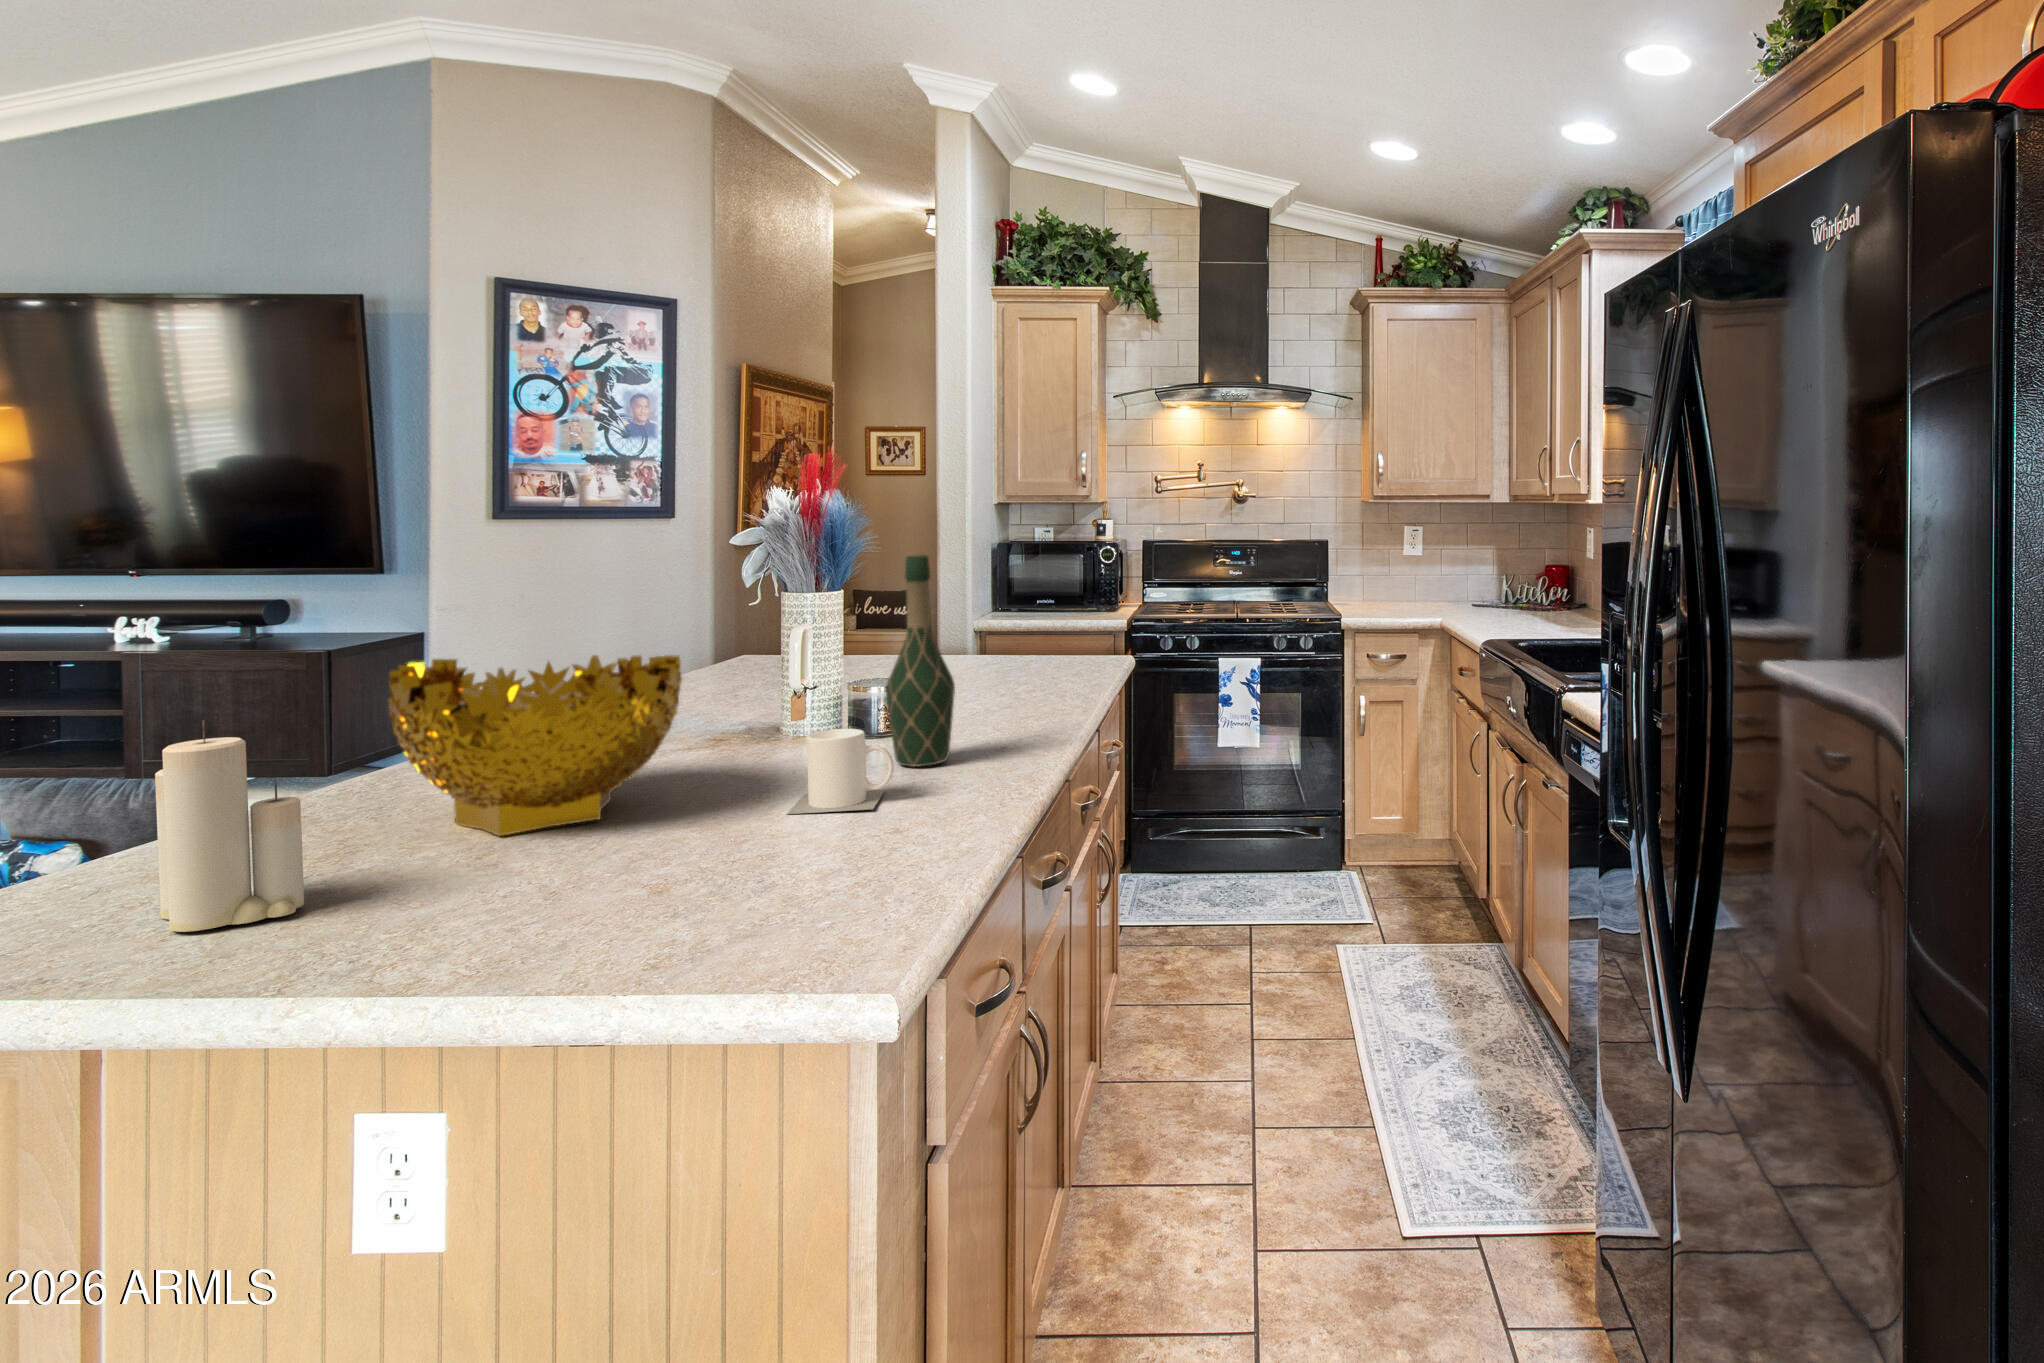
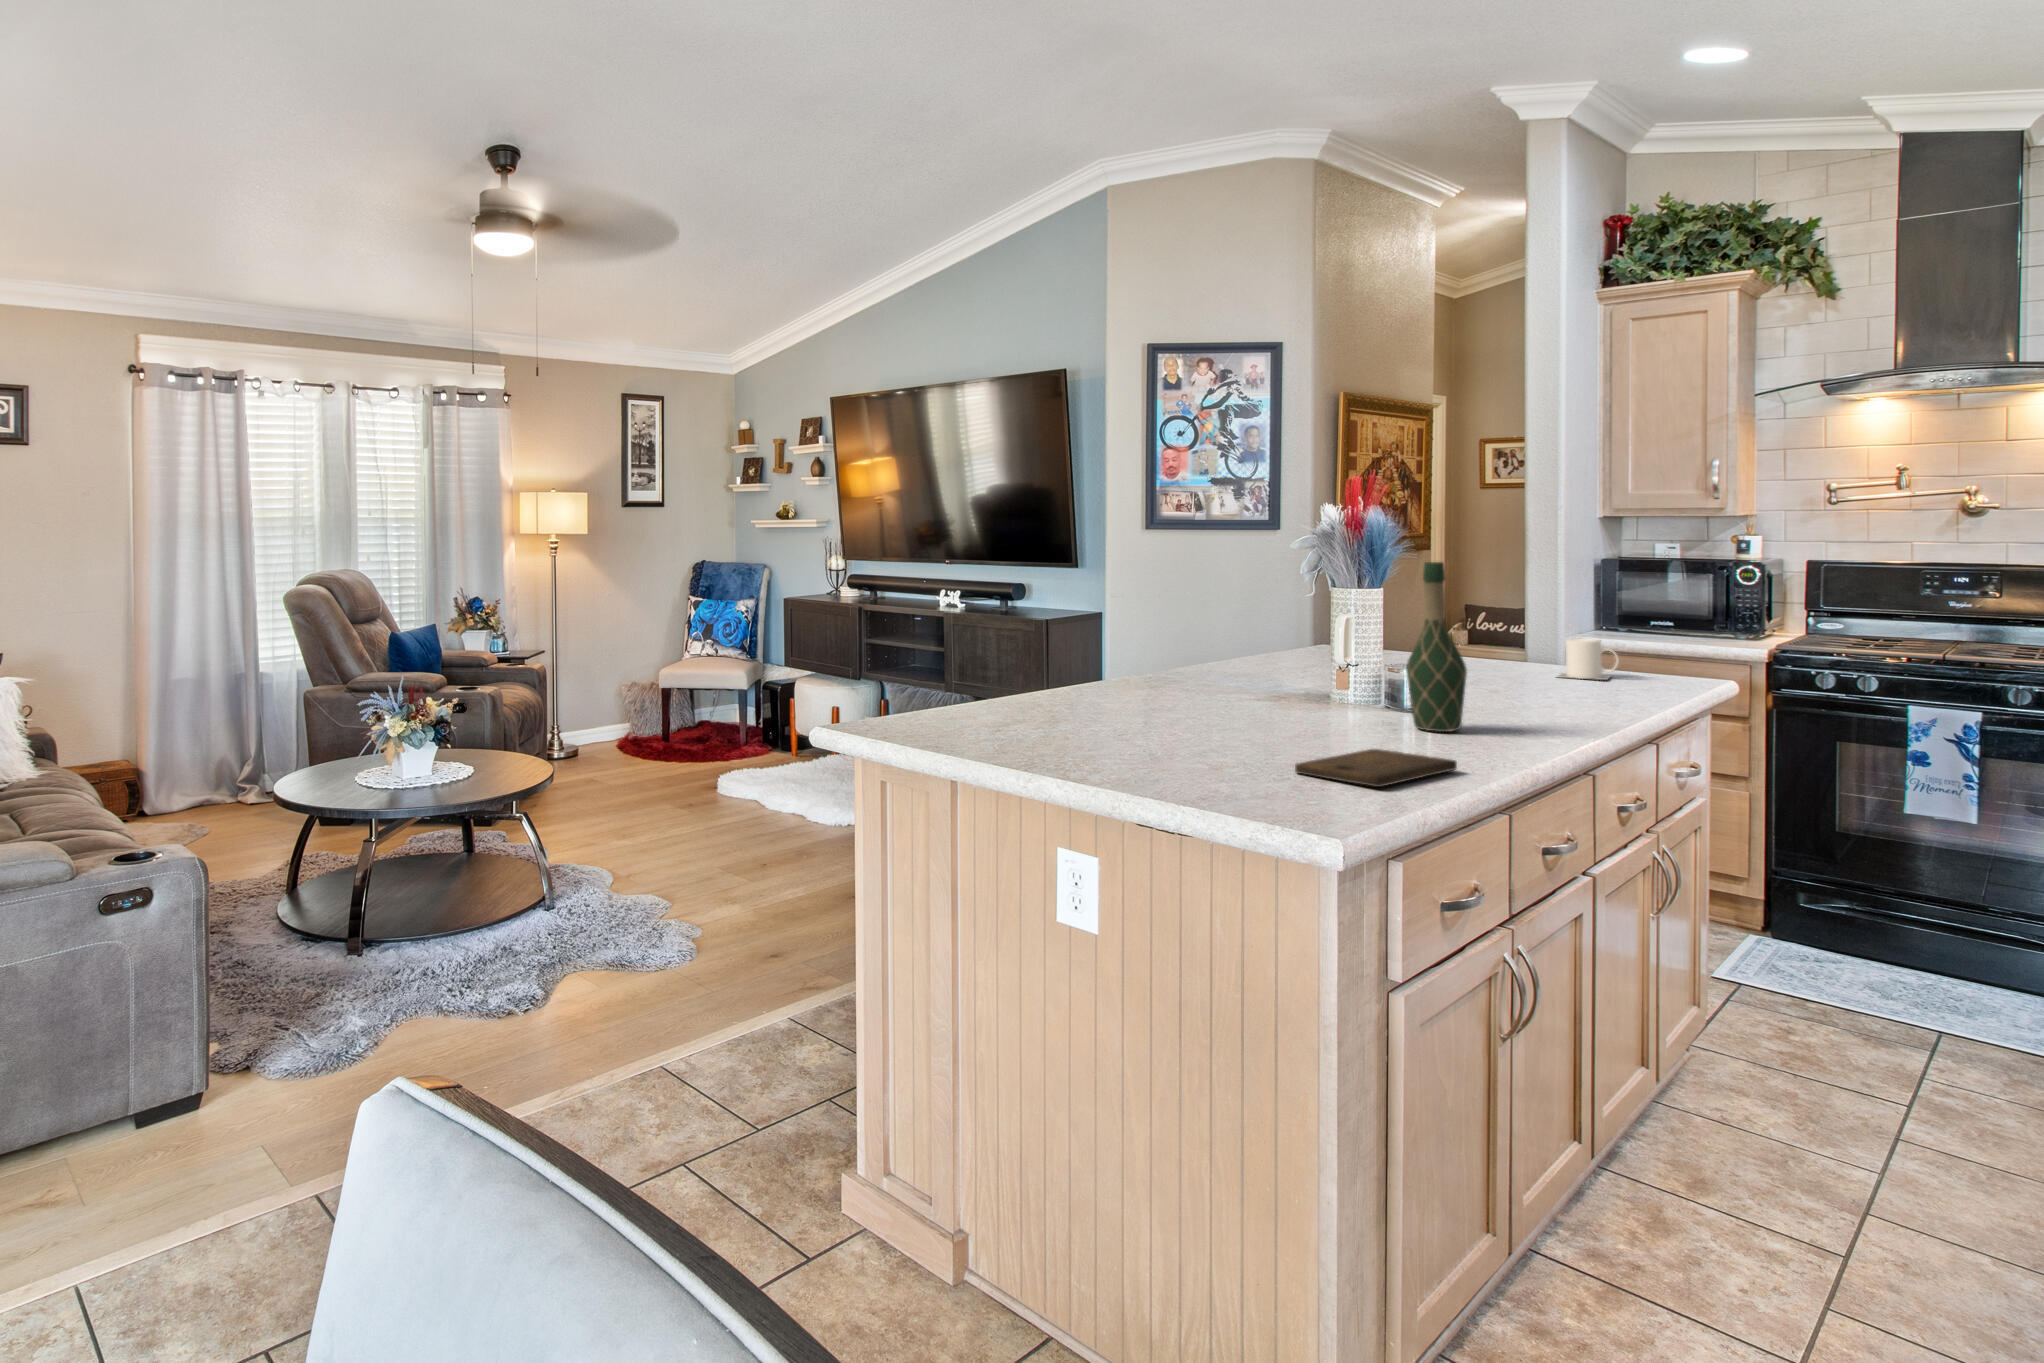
decorative bowl: present [389,655,682,836] -> none [1080,617,1248,727]
candle: present [155,720,304,932] -> none [982,634,1043,741]
mug: present [787,729,894,814] -> present [1558,639,1619,680]
cutting board: none [778,813,979,884] -> present [1295,749,1457,787]

